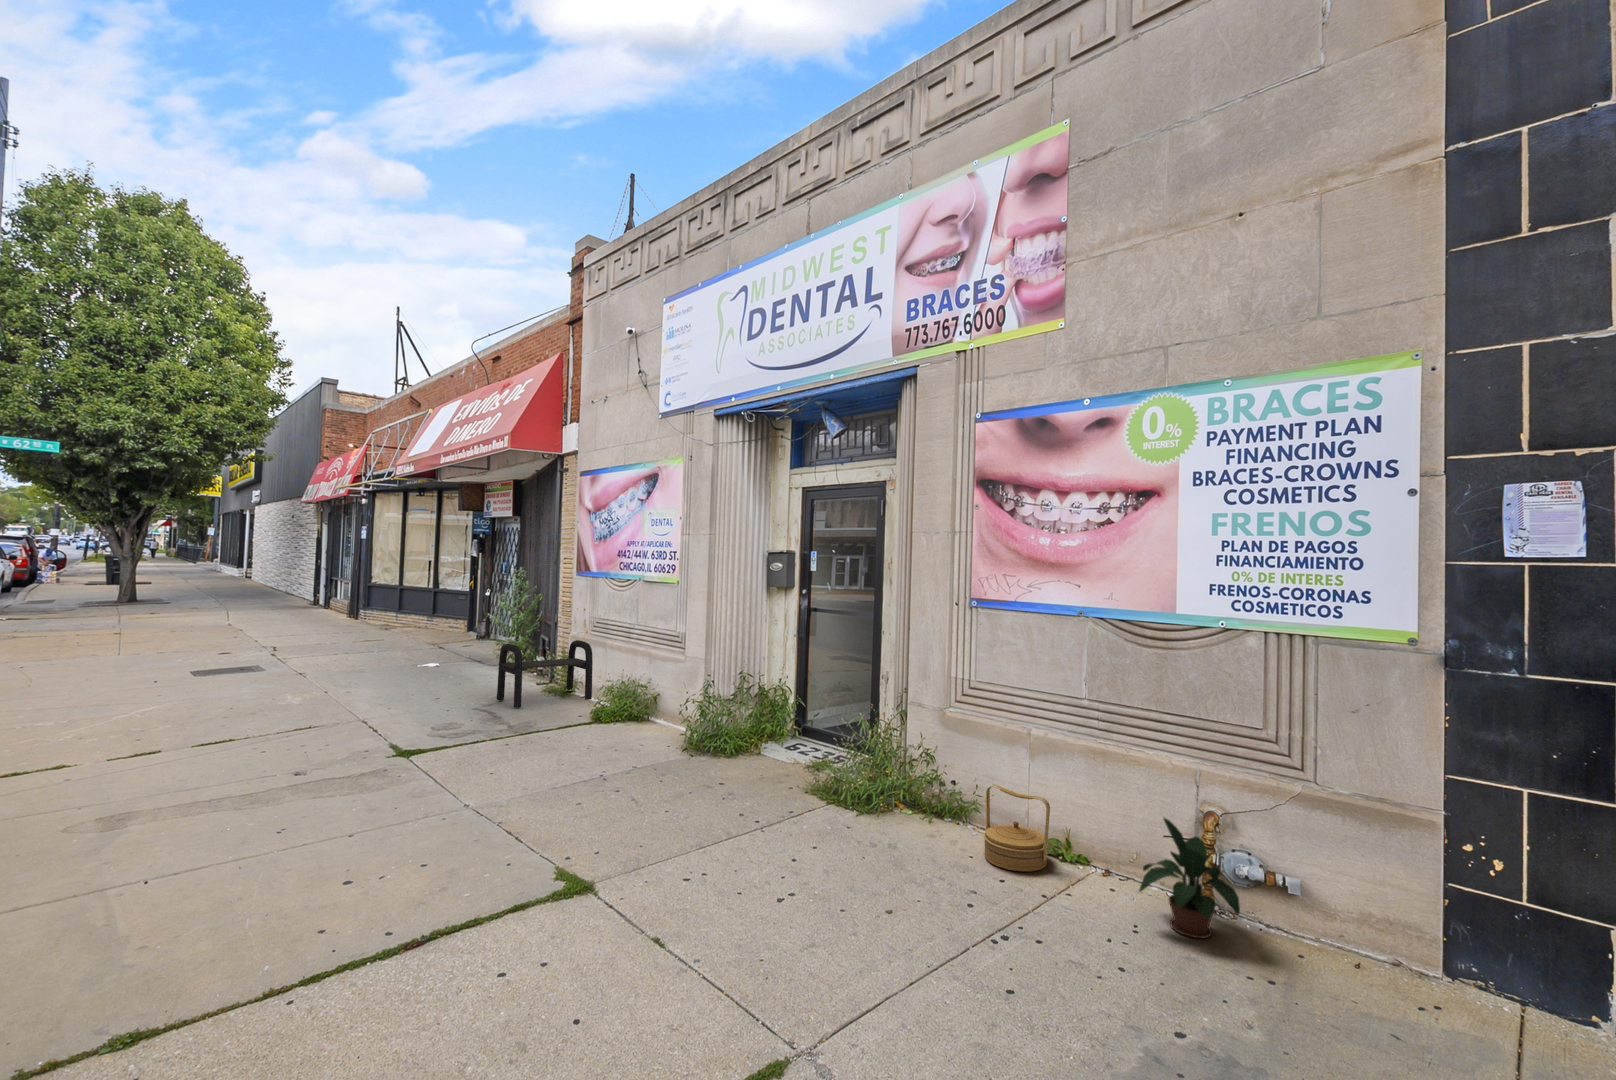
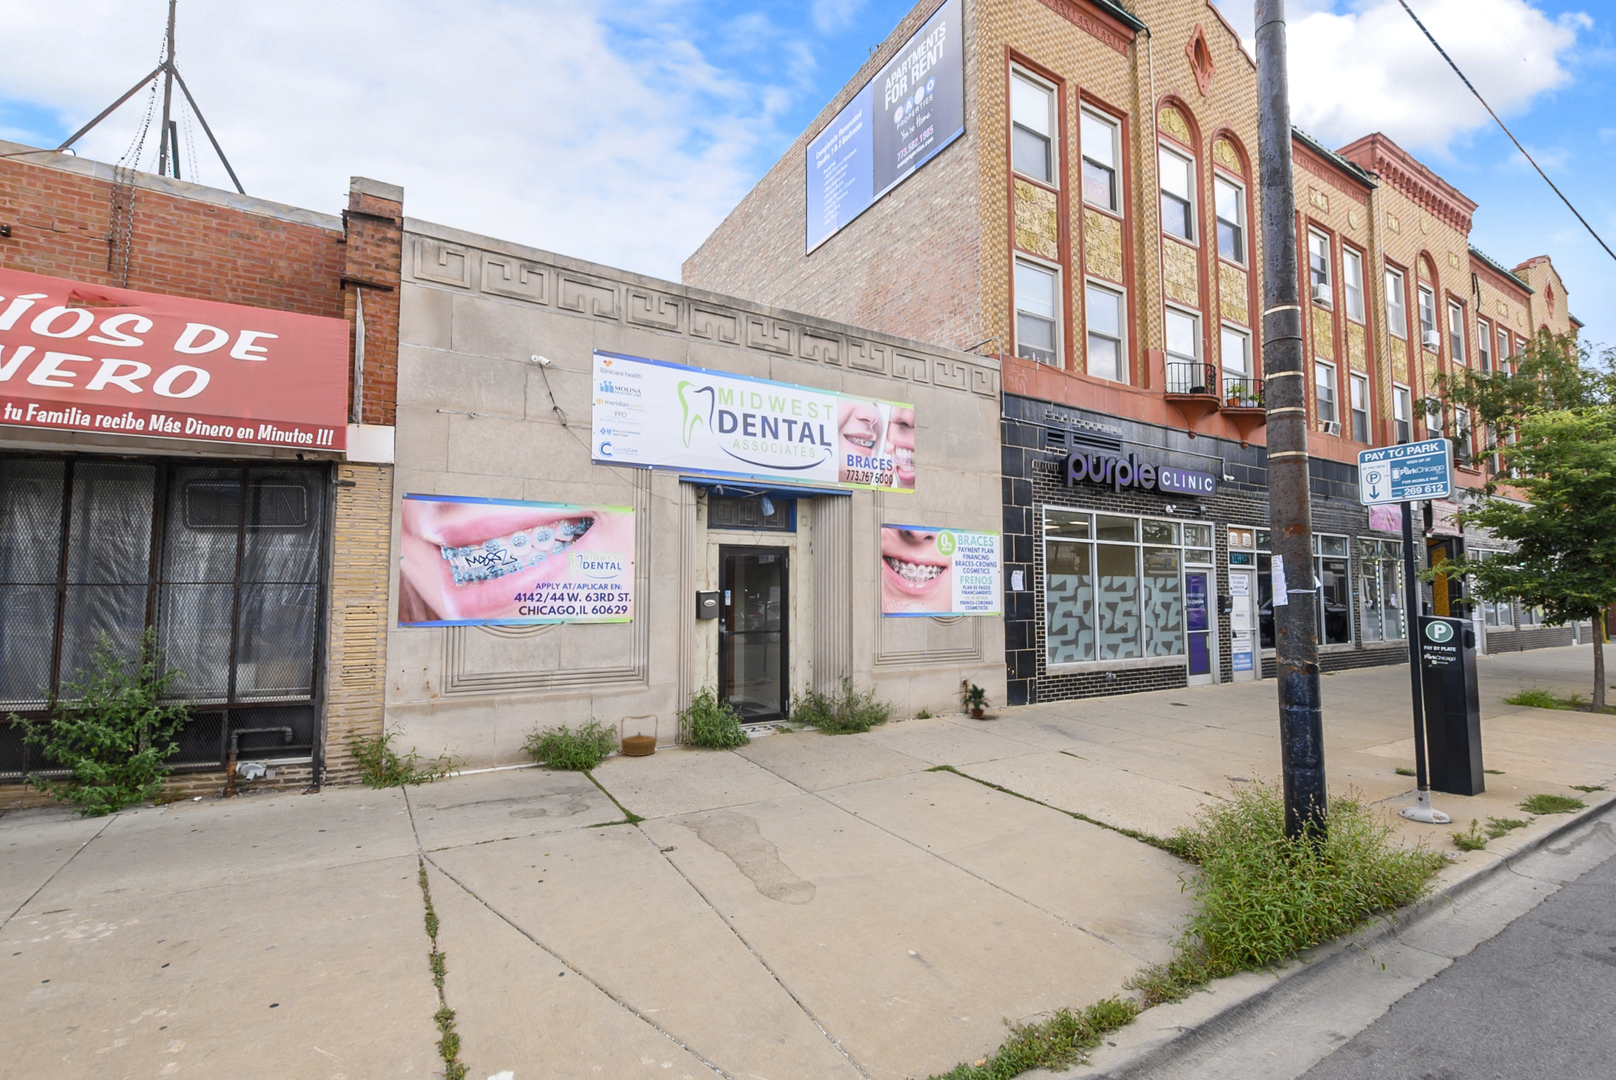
bench: present [497,640,593,708] -> none [409,702,487,796]
woven basket: present [983,785,1050,872] -> present [621,715,658,756]

